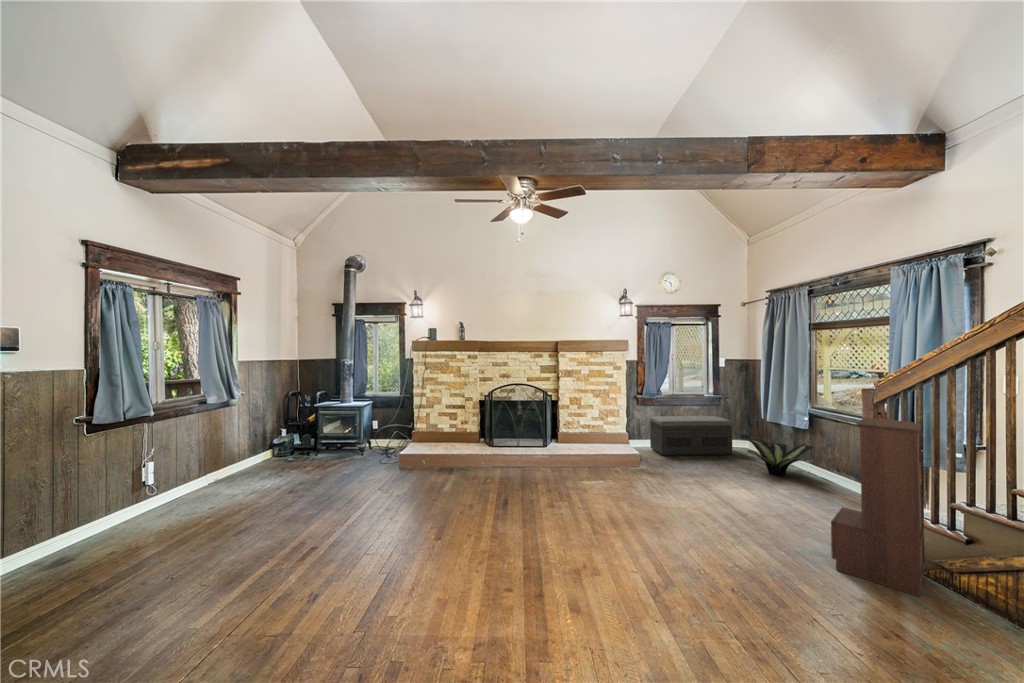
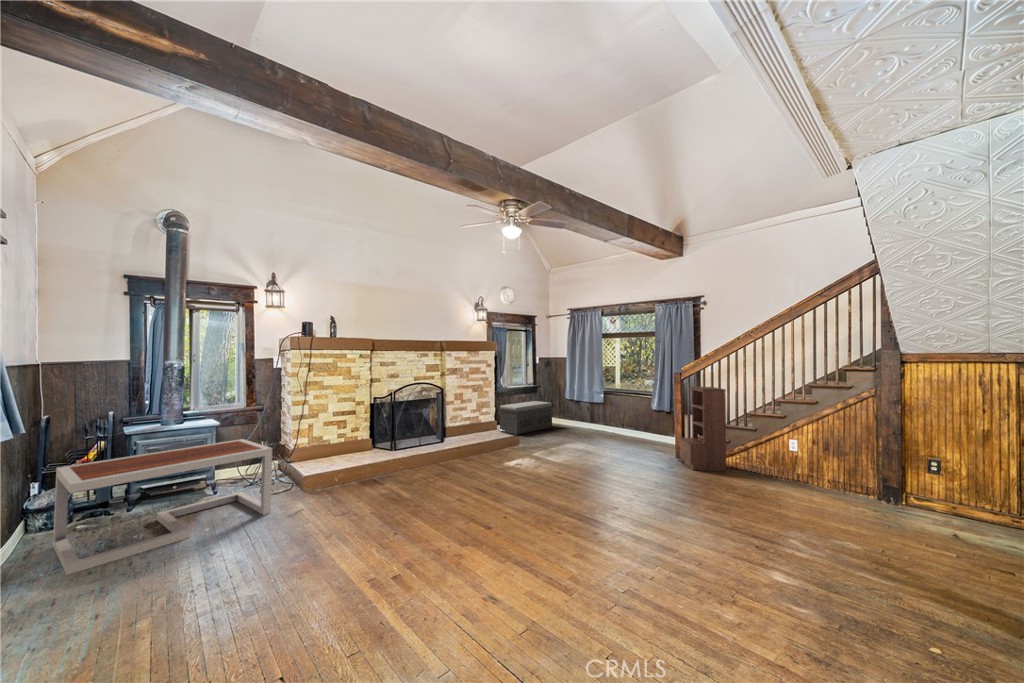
coffee table: none [250,418,369,480] -> present [53,439,272,575]
potted plant: present [748,439,815,477] -> none [570,412,613,435]

